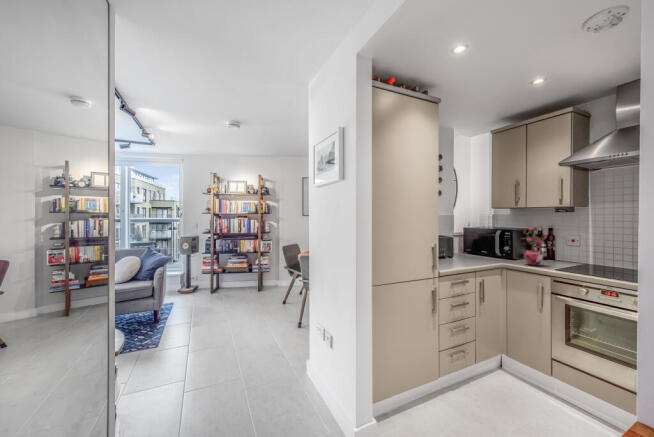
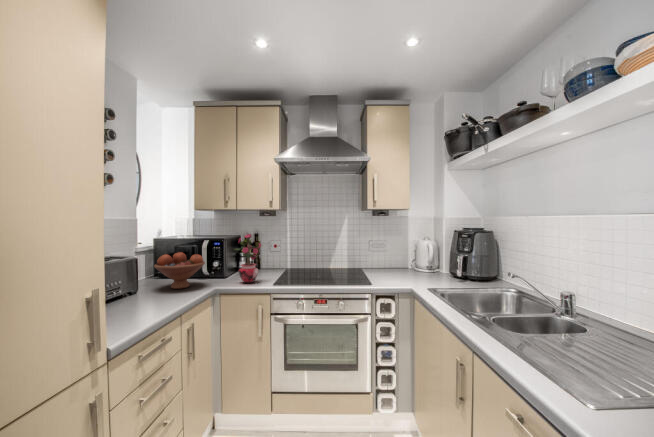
fruit bowl: none [462,237,496,260] -> present [154,252,205,289]

